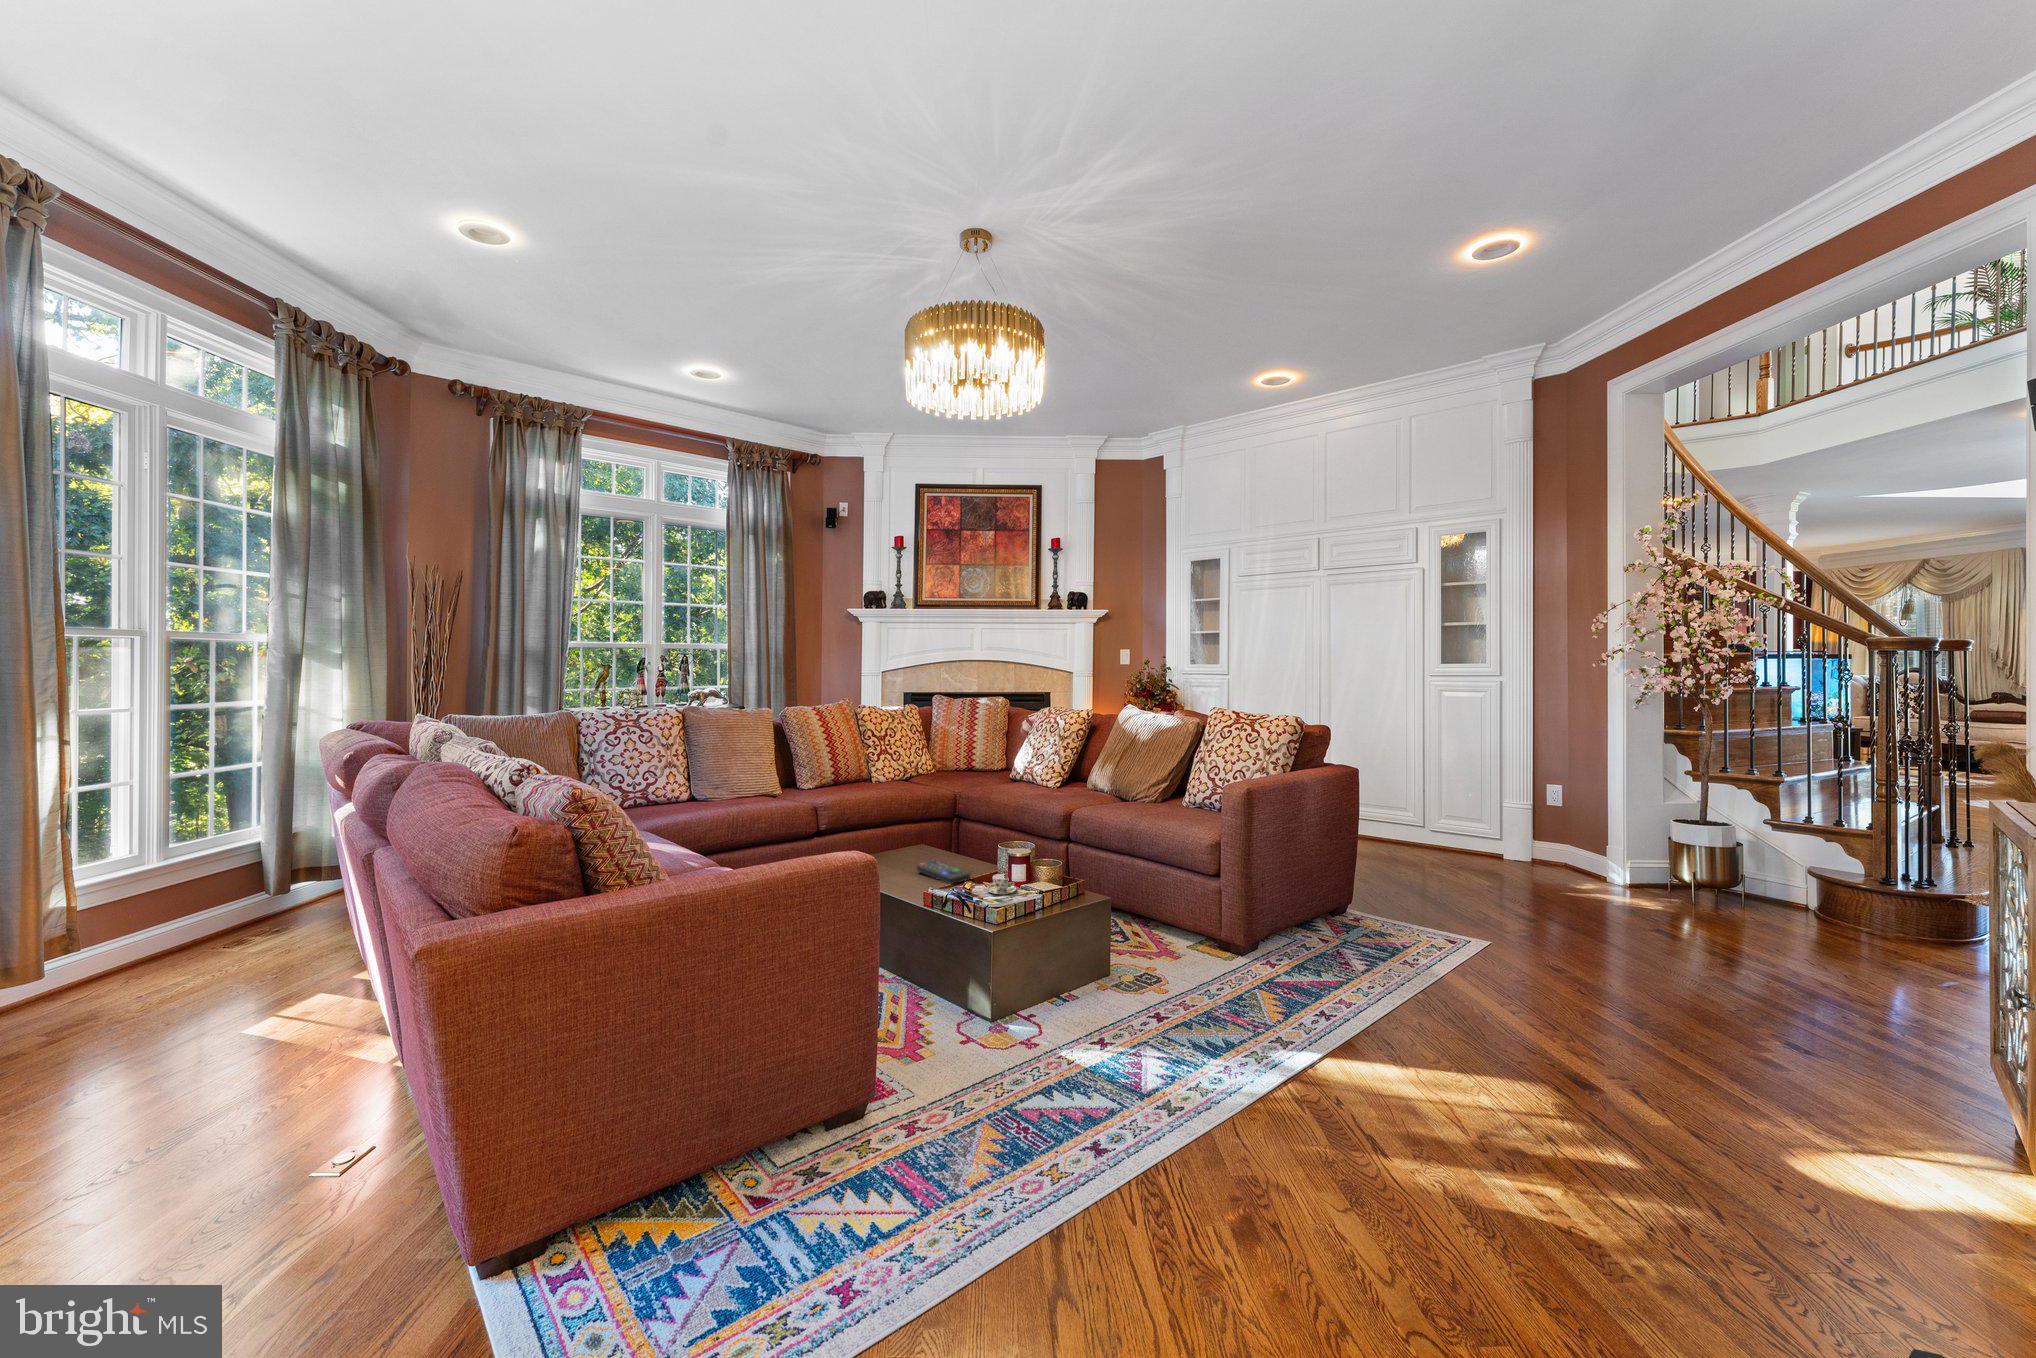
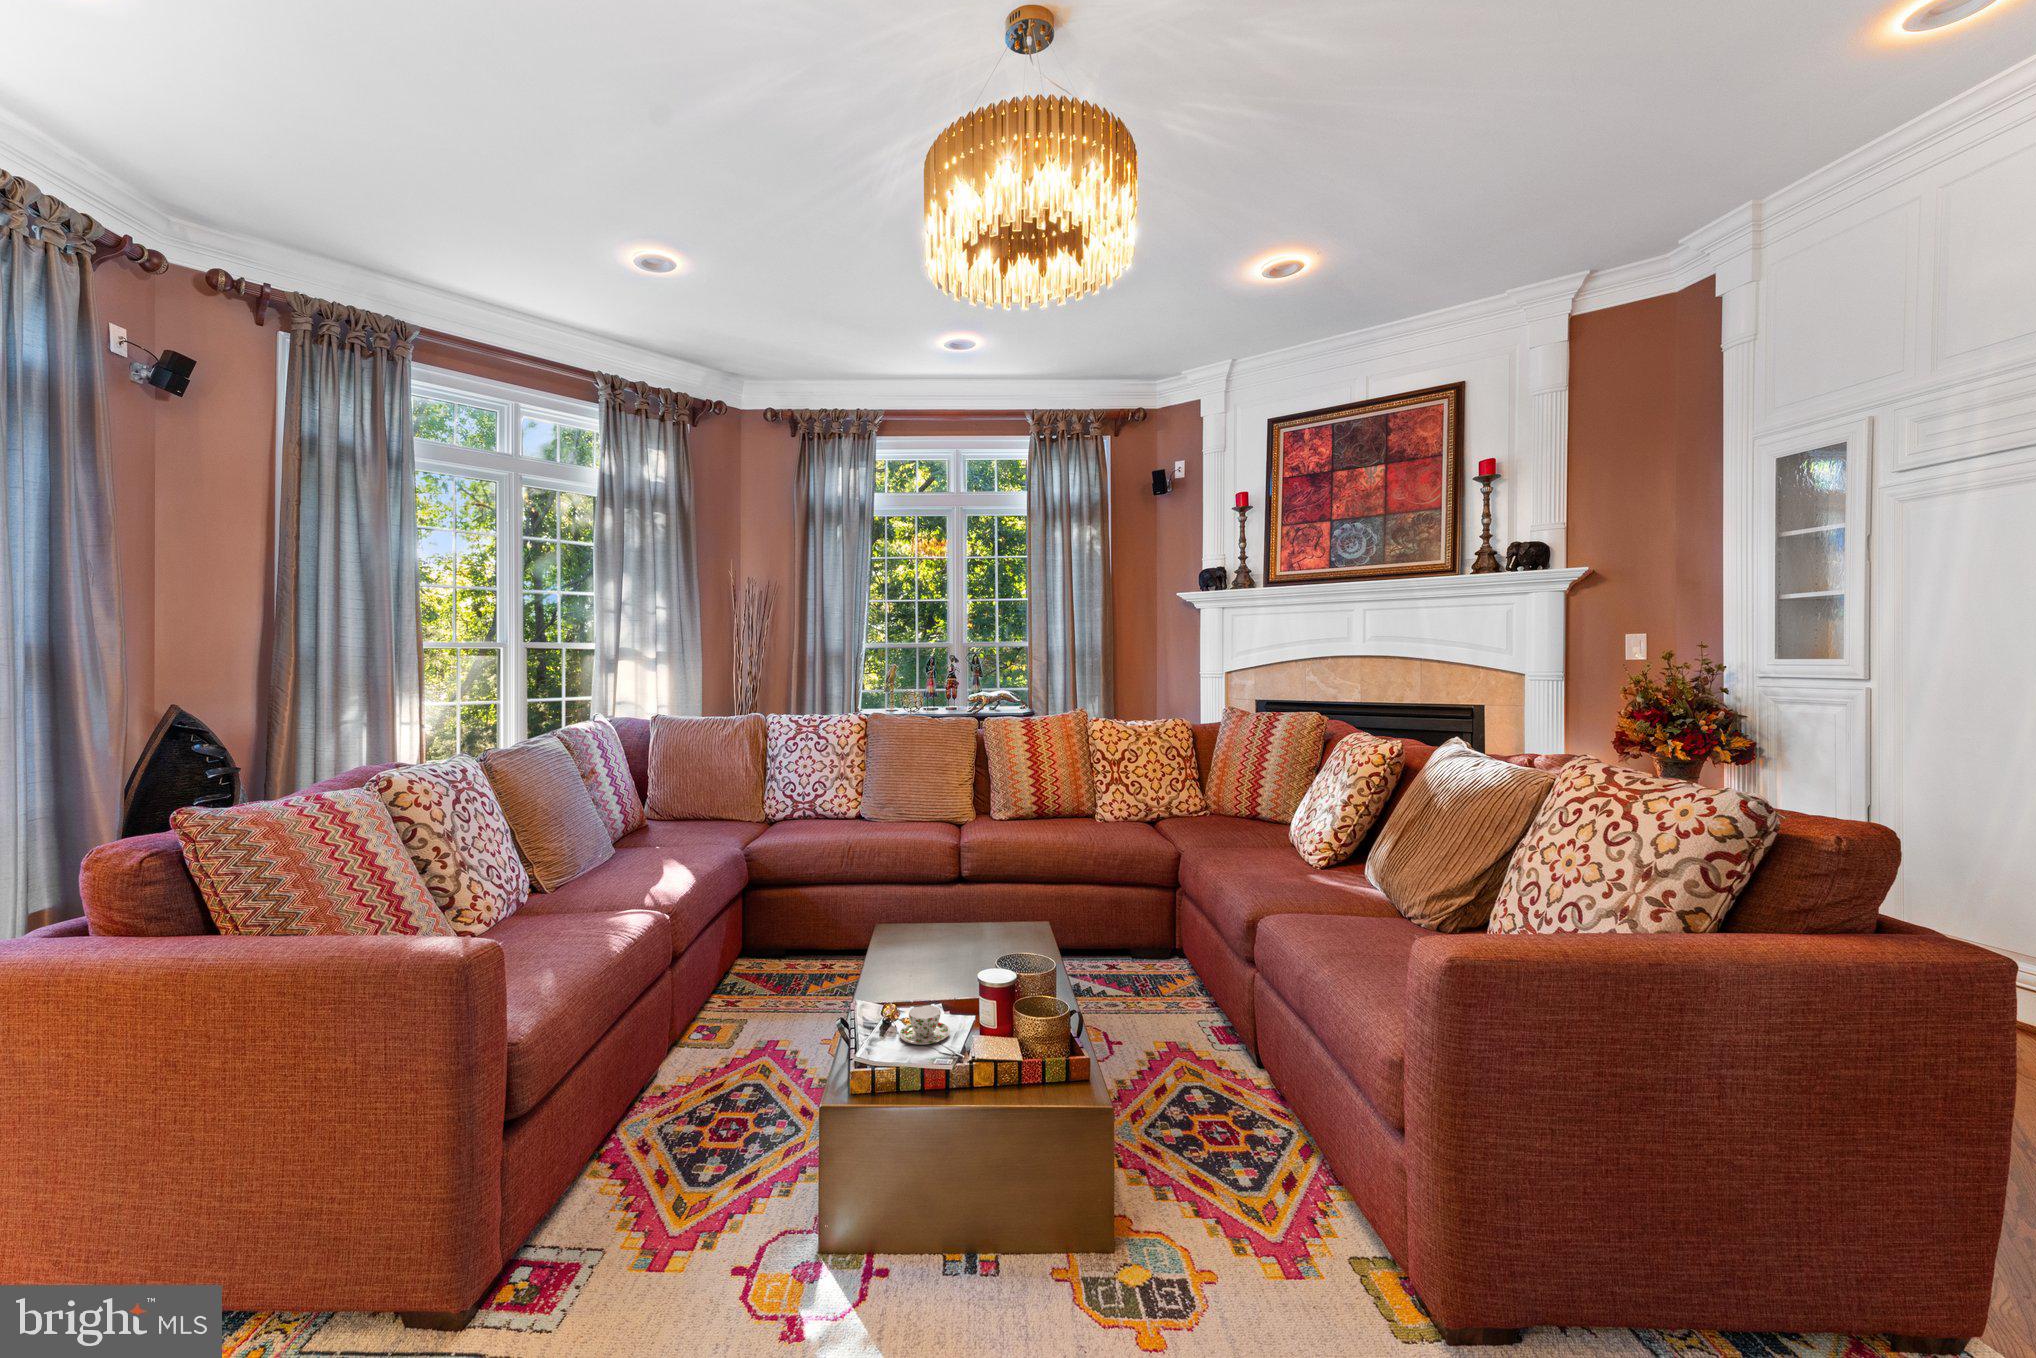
remote control: present [917,861,971,884] -> none [904,956,948,1003]

